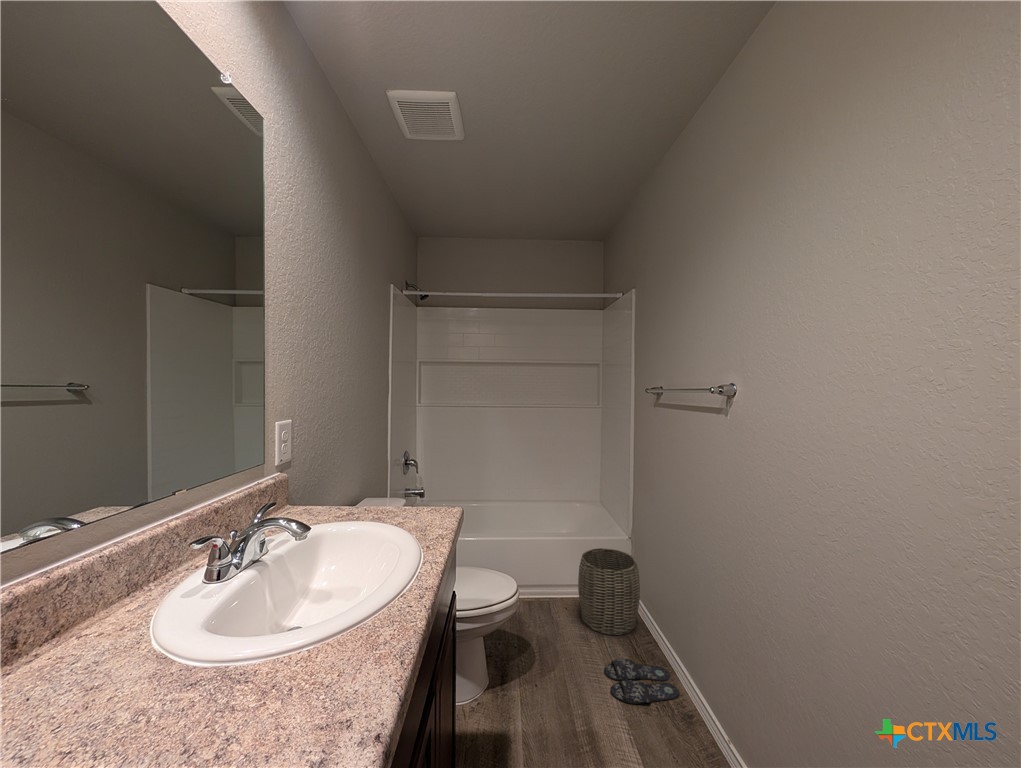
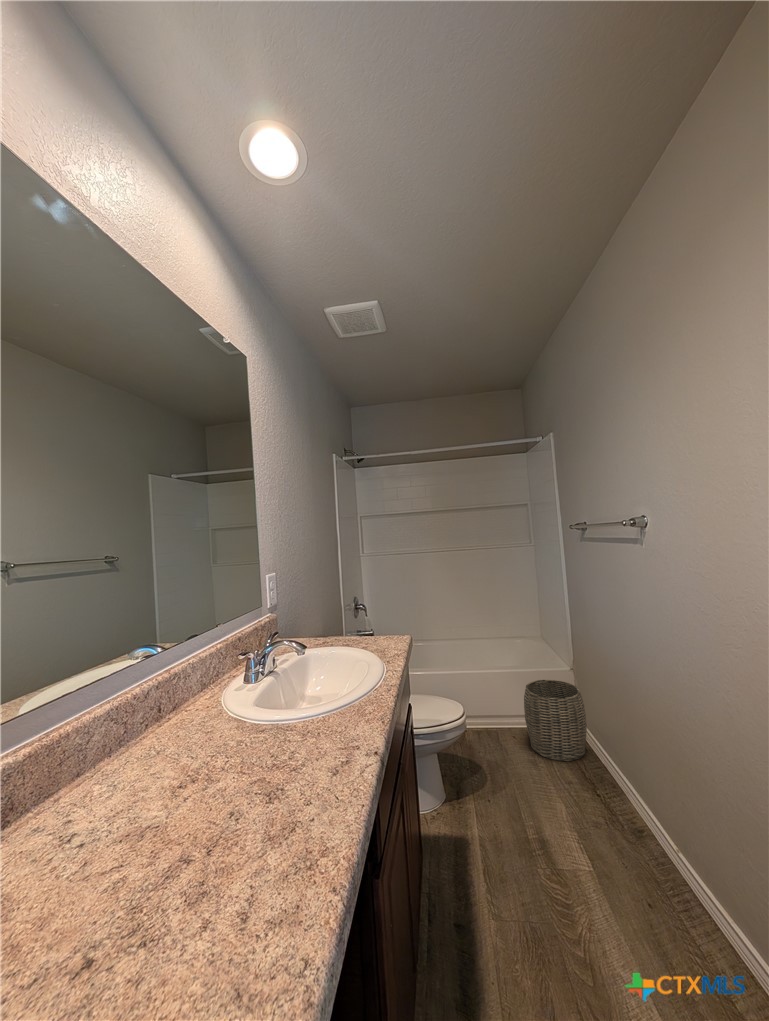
slippers: present [604,659,679,704] -> none [554,781,630,819]

